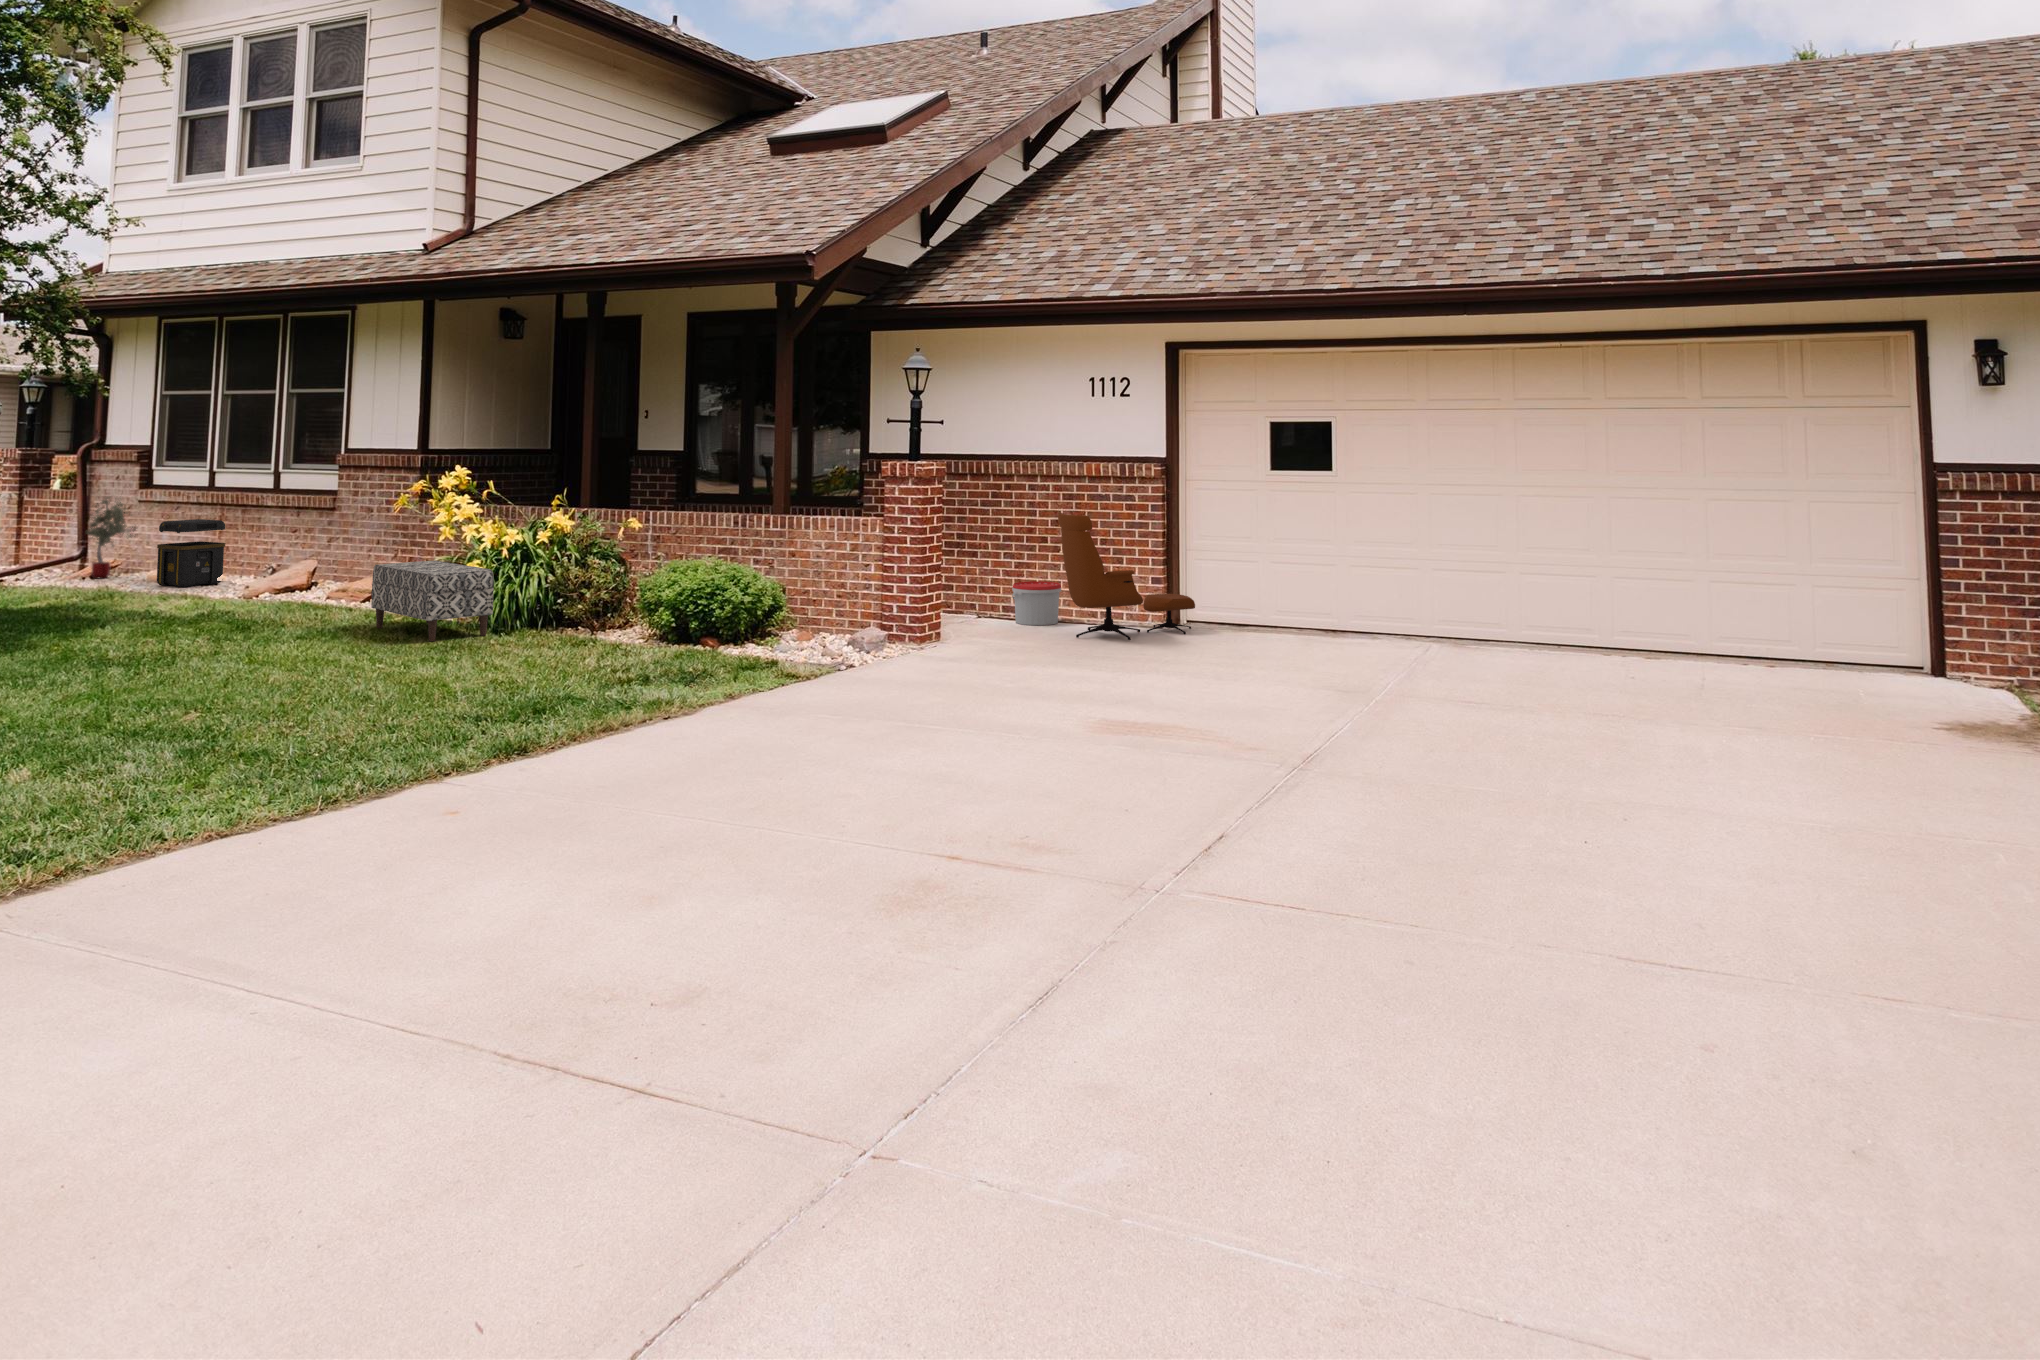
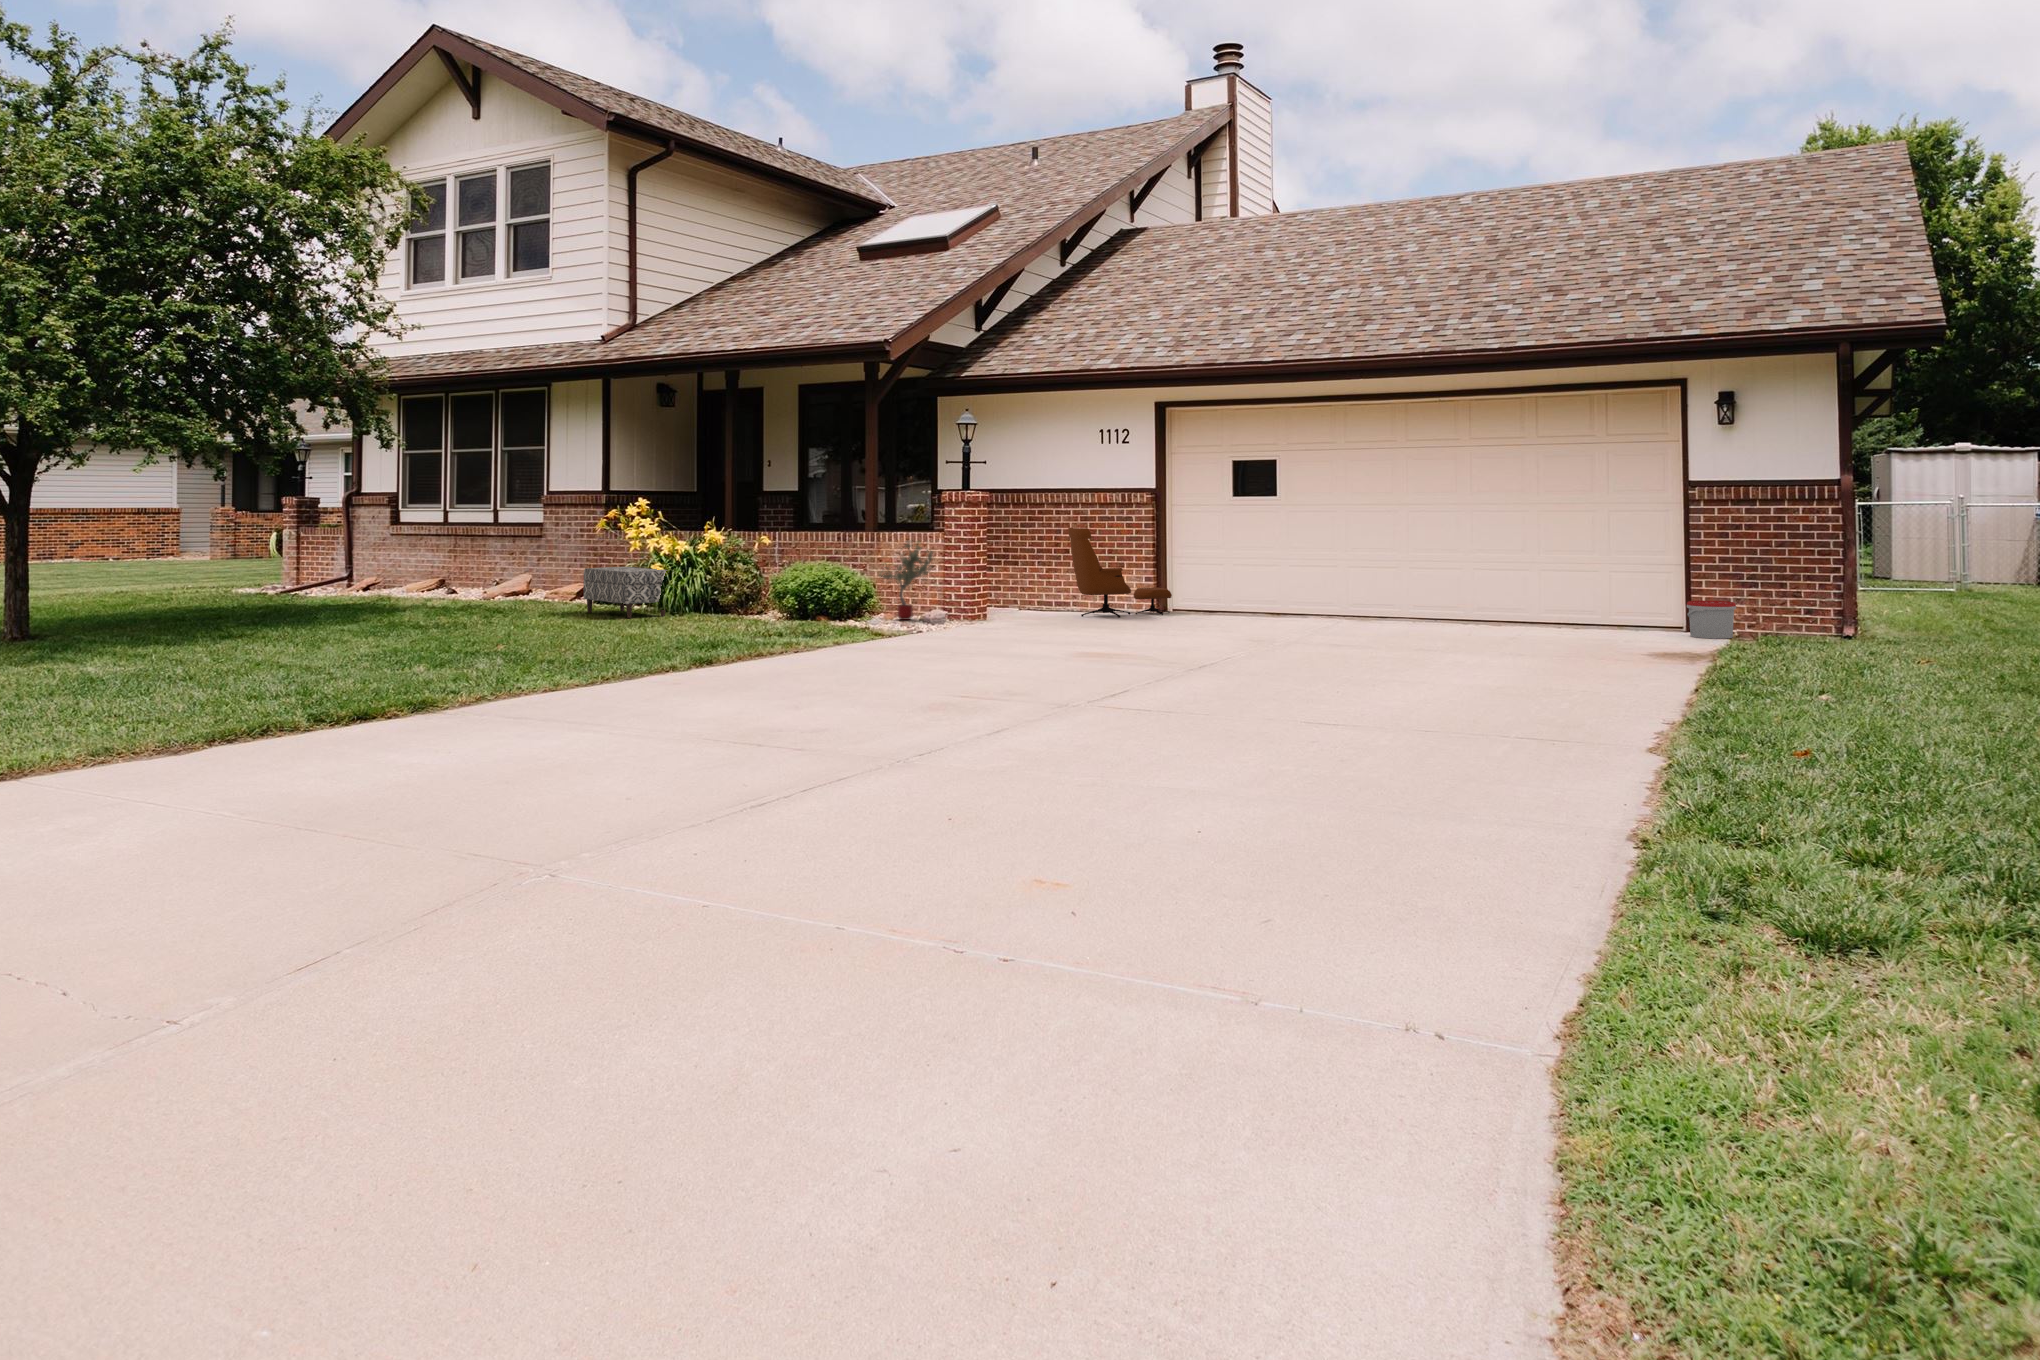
potted tree: present [86,497,136,578] -> present [879,541,933,620]
toolbox: present [157,519,226,587] -> none [415,546,463,595]
bucket: present [1012,581,1061,625] -> present [1687,601,1736,639]

